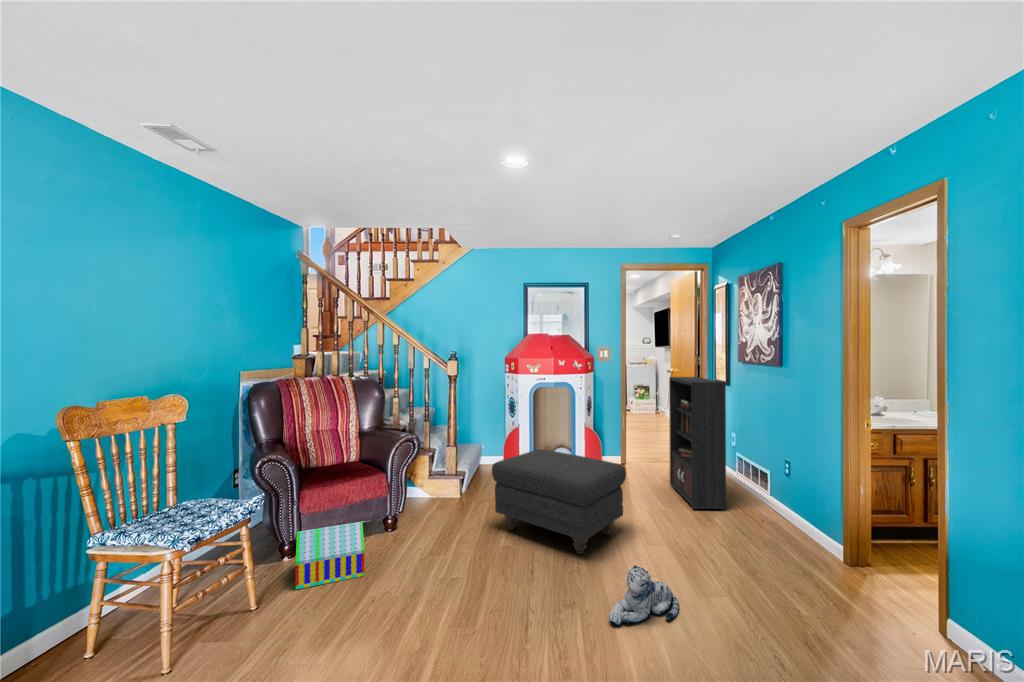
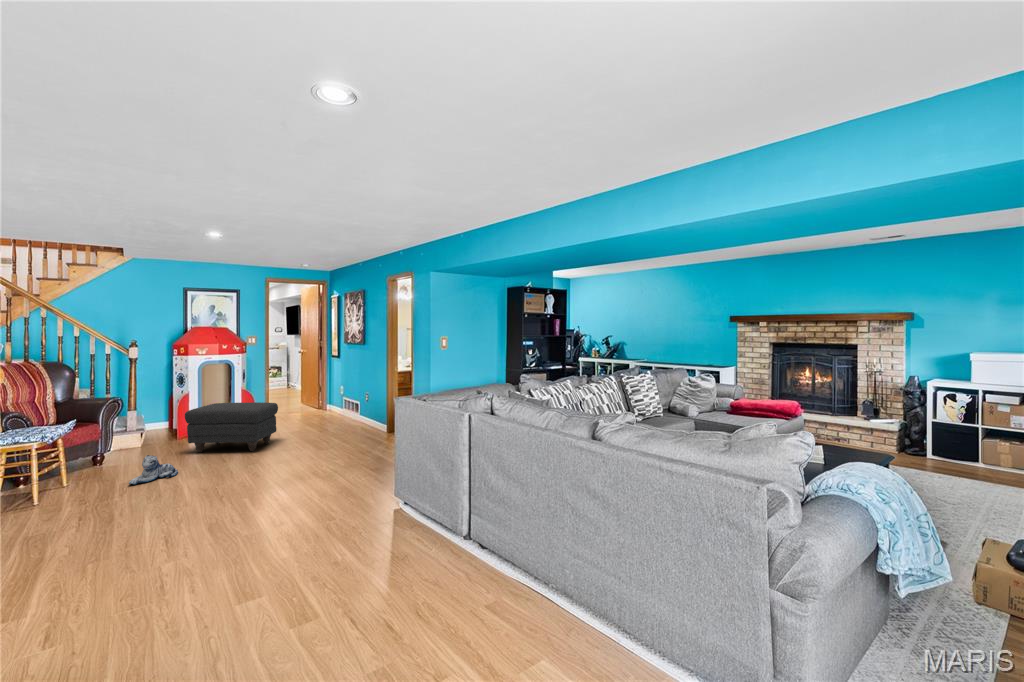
bookcase: present [669,377,764,520] -> none [302,353,354,427]
toy house: present [296,522,364,589] -> none [38,452,105,495]
plush toy: present [609,565,679,625] -> present [129,455,178,484]

